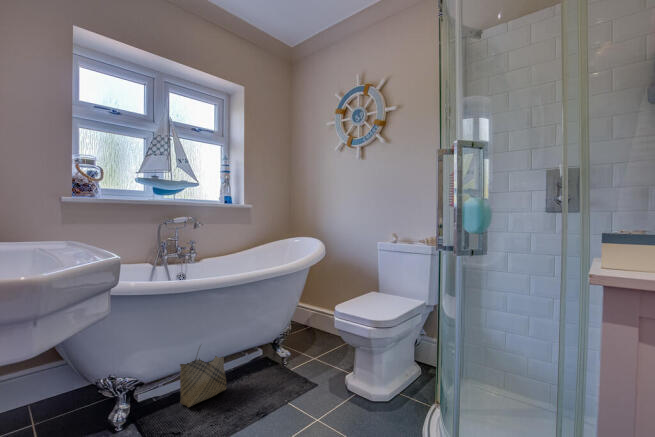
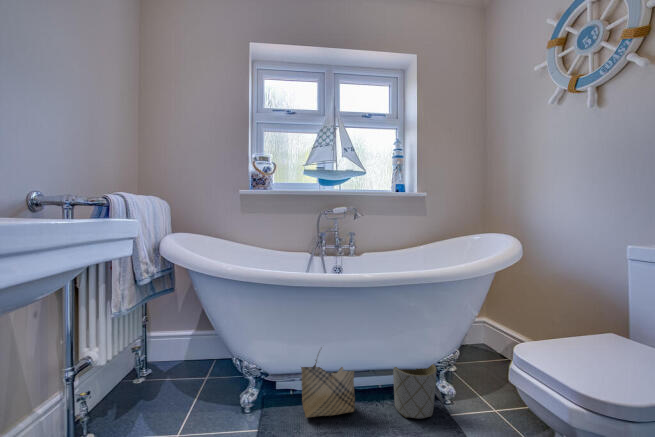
planter: none [252,334,284,380] -> present [393,364,437,418]

